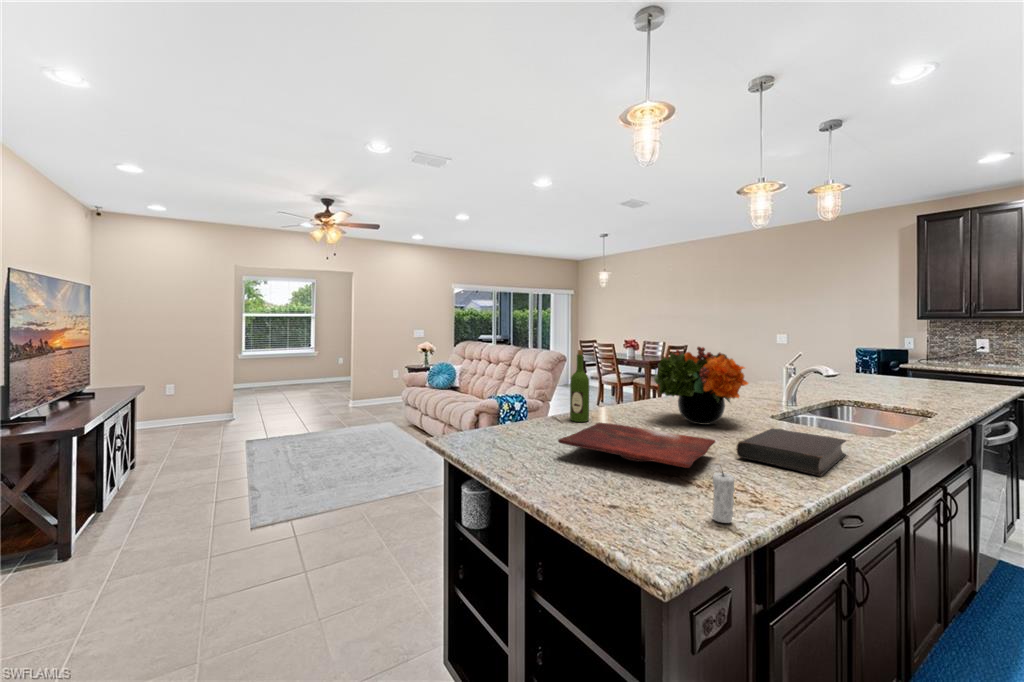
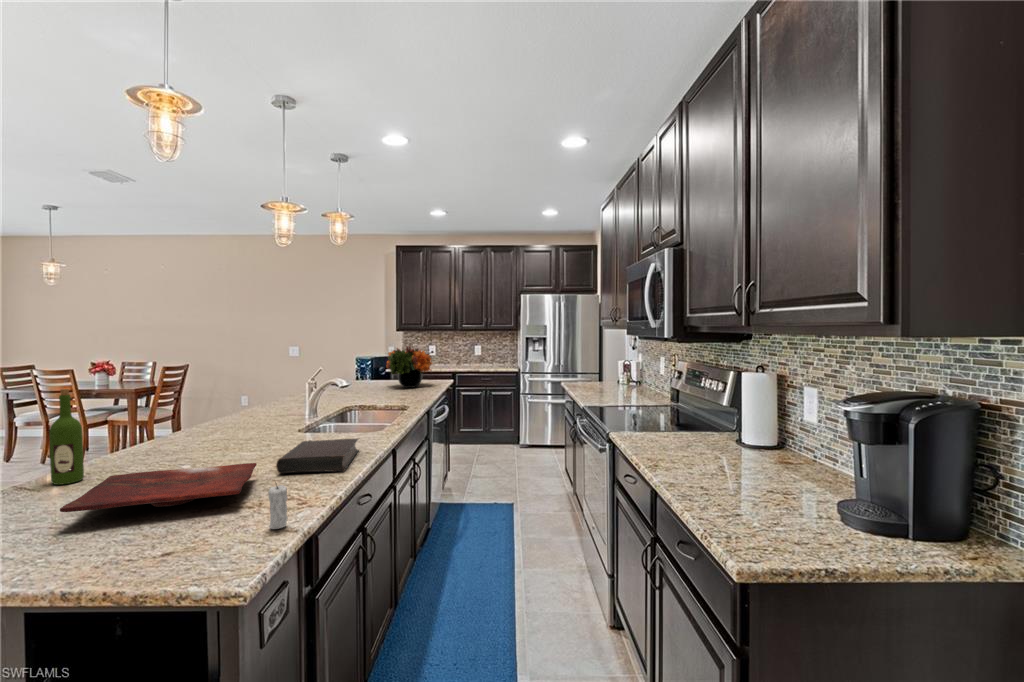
flower arrangement: present [655,347,748,425] -> present [386,346,432,388]

